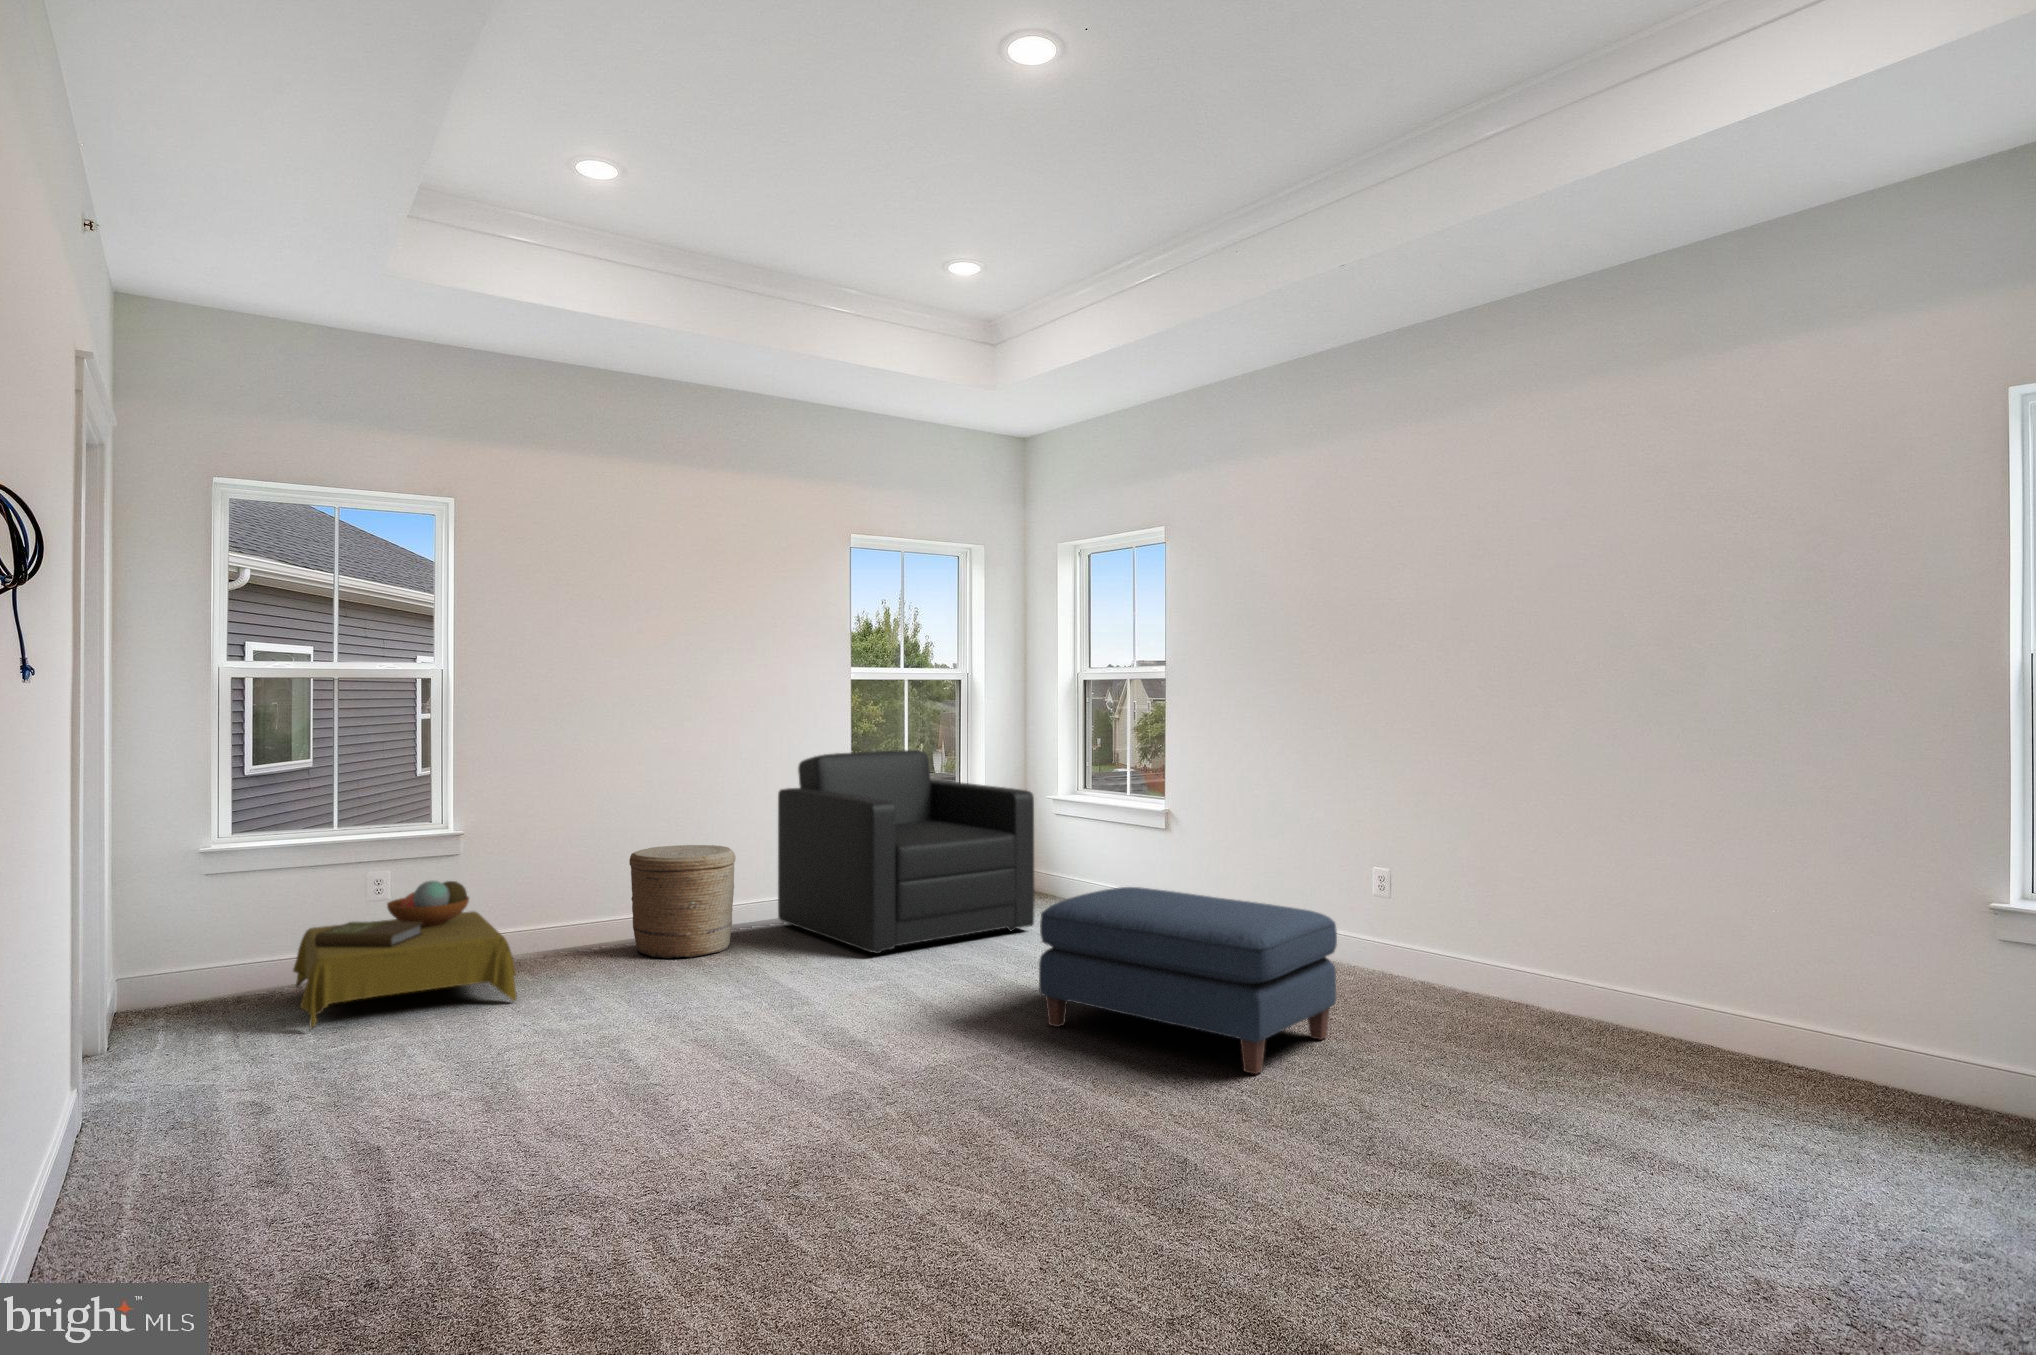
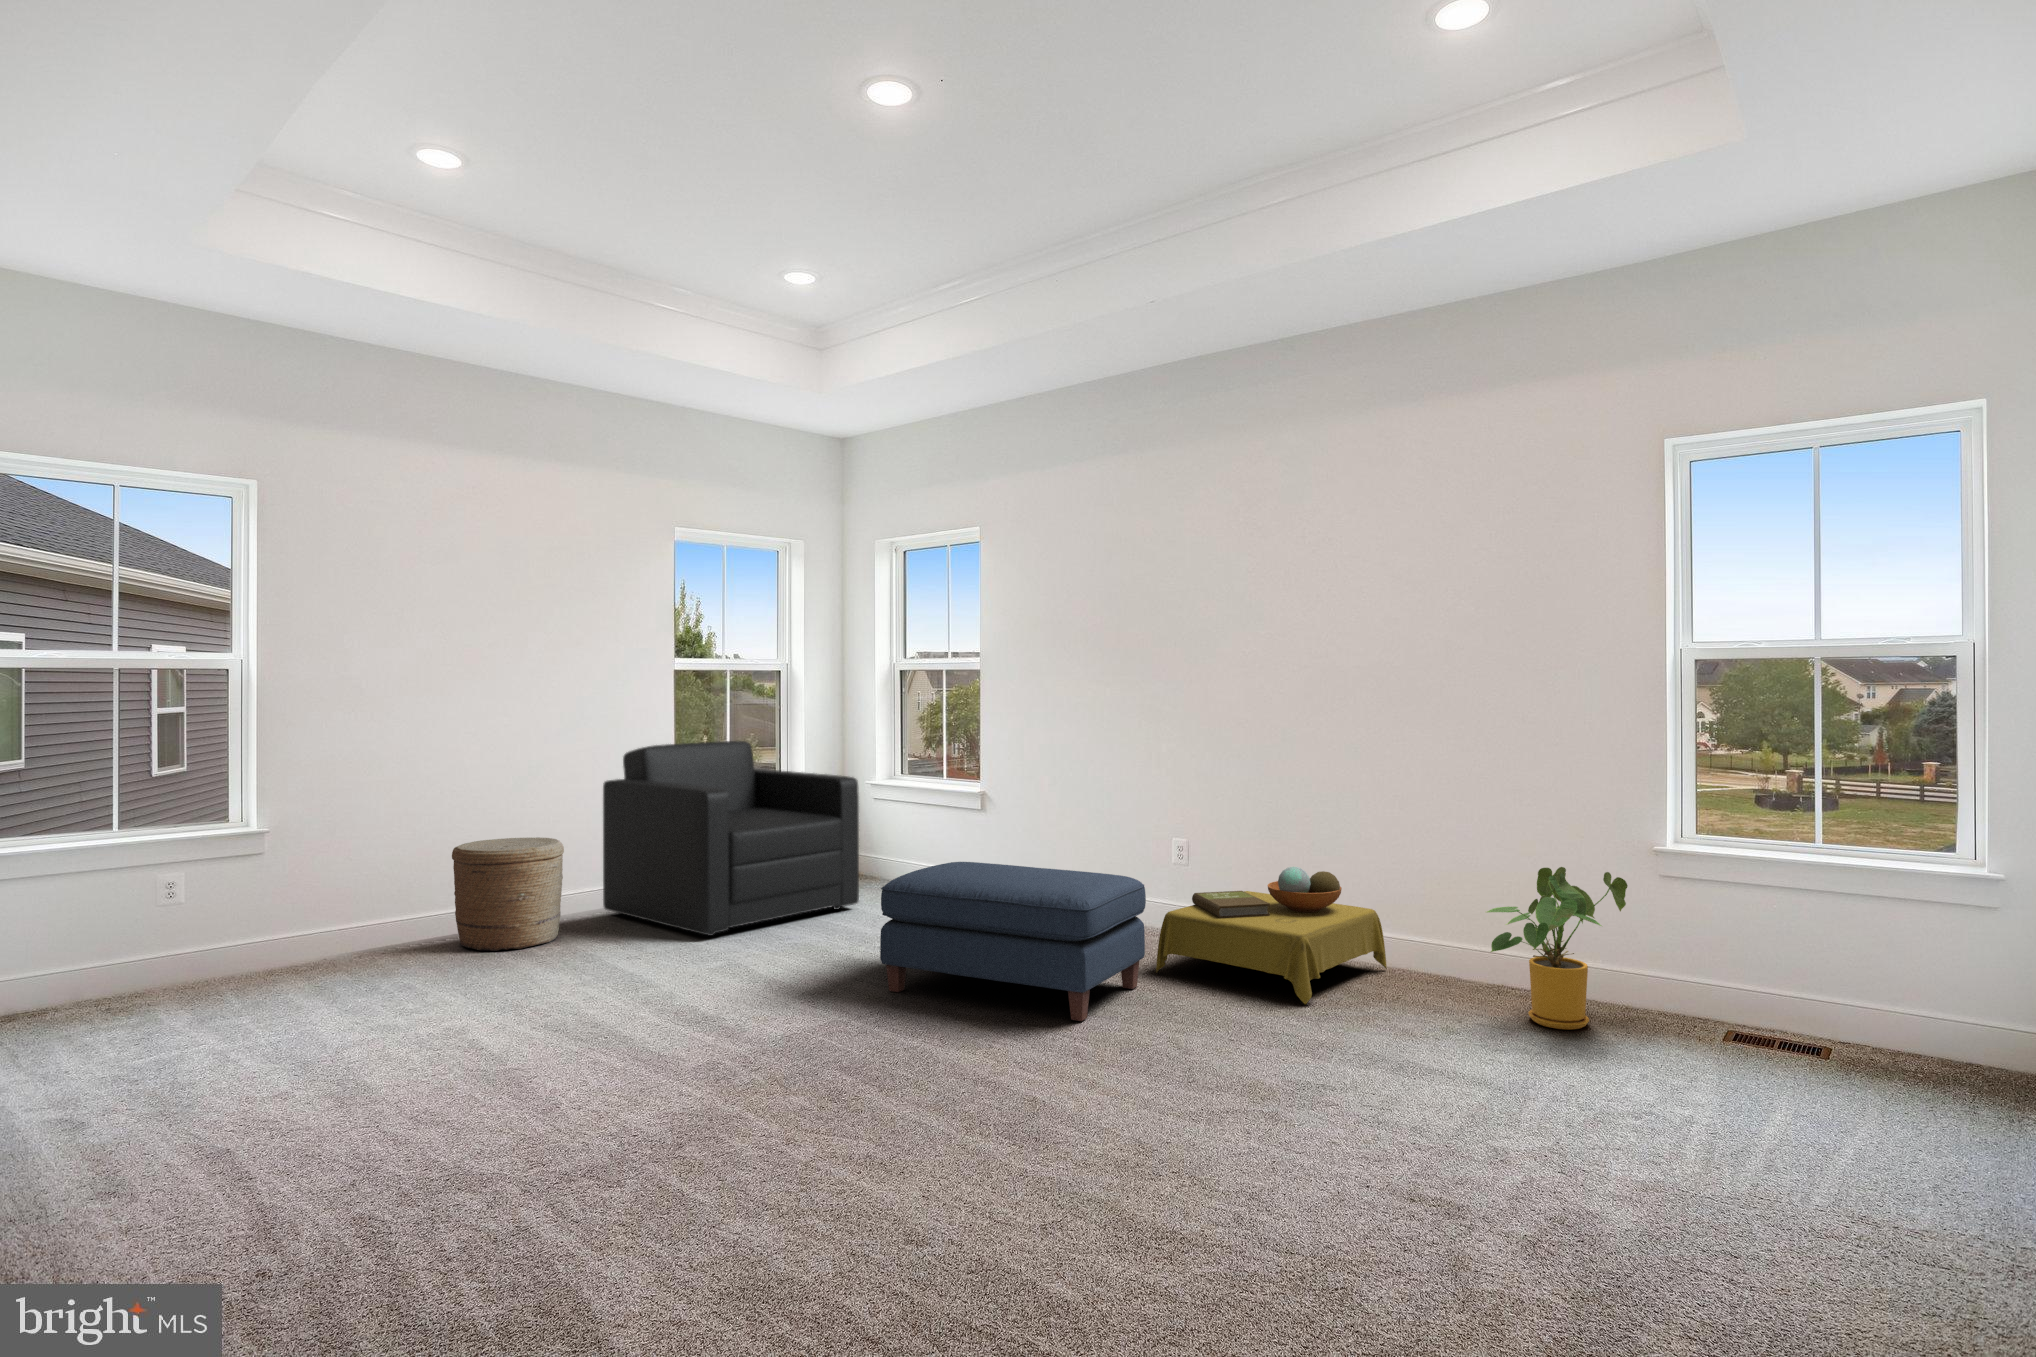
side table: present [293,881,517,1029] -> present [1156,867,1387,1004]
house plant: none [1759,923,1962,1129] -> present [1487,867,1628,1029]

